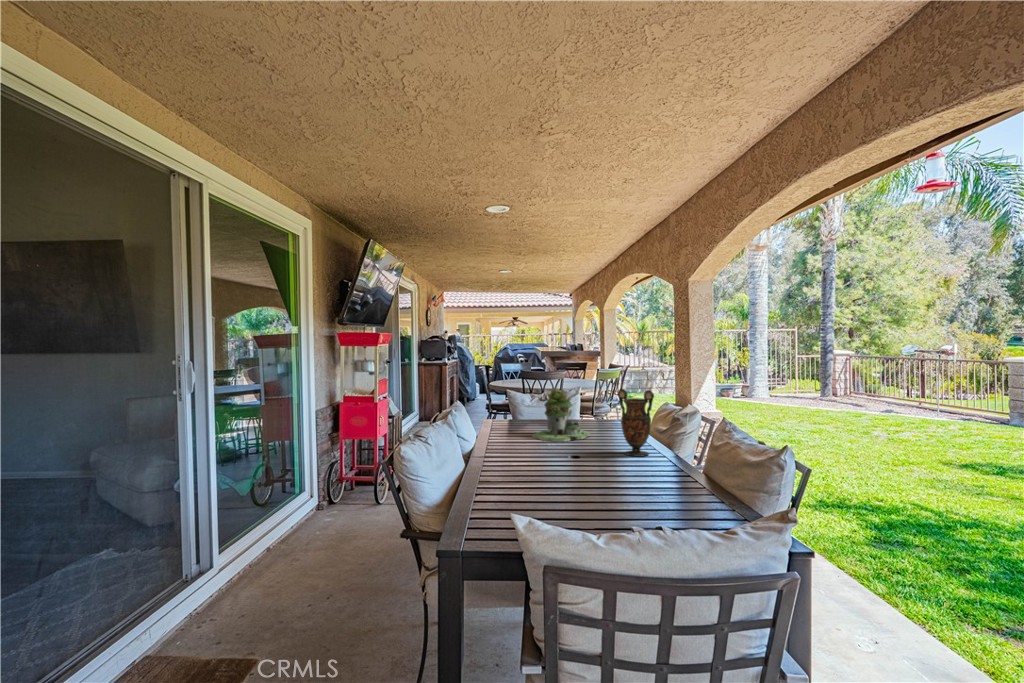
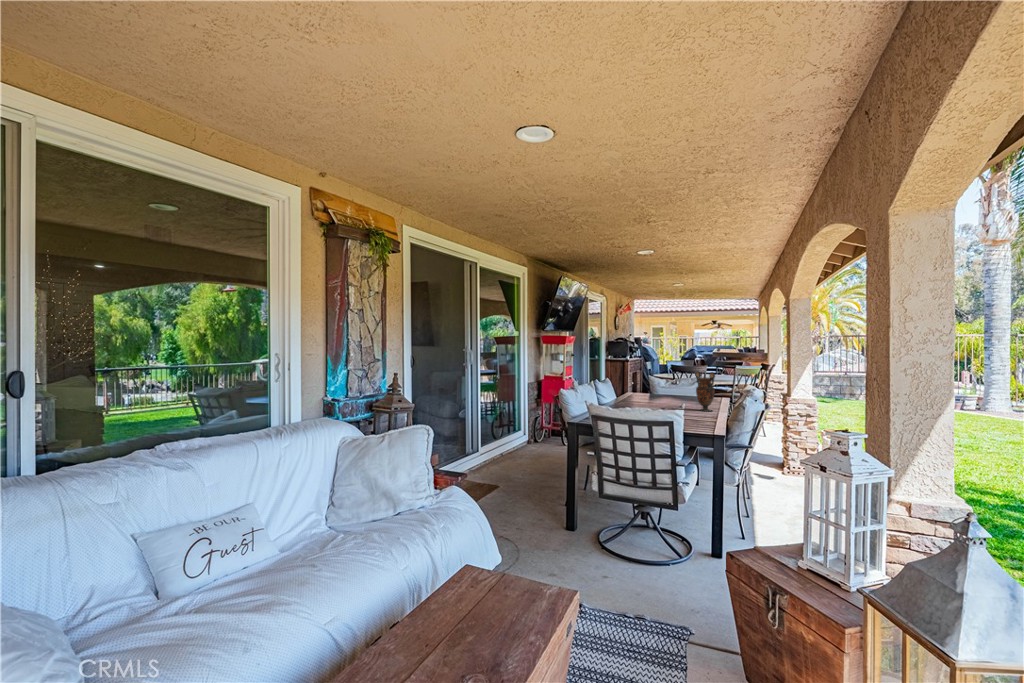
succulent planter: present [533,388,590,442] -> none [651,371,689,404]

